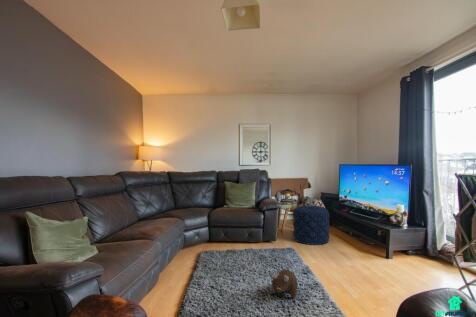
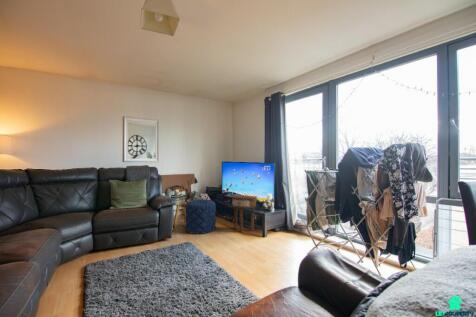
side table: none [348,203,385,252] -> present [231,195,257,232]
plush toy: present [272,269,298,298] -> none [185,263,208,288]

